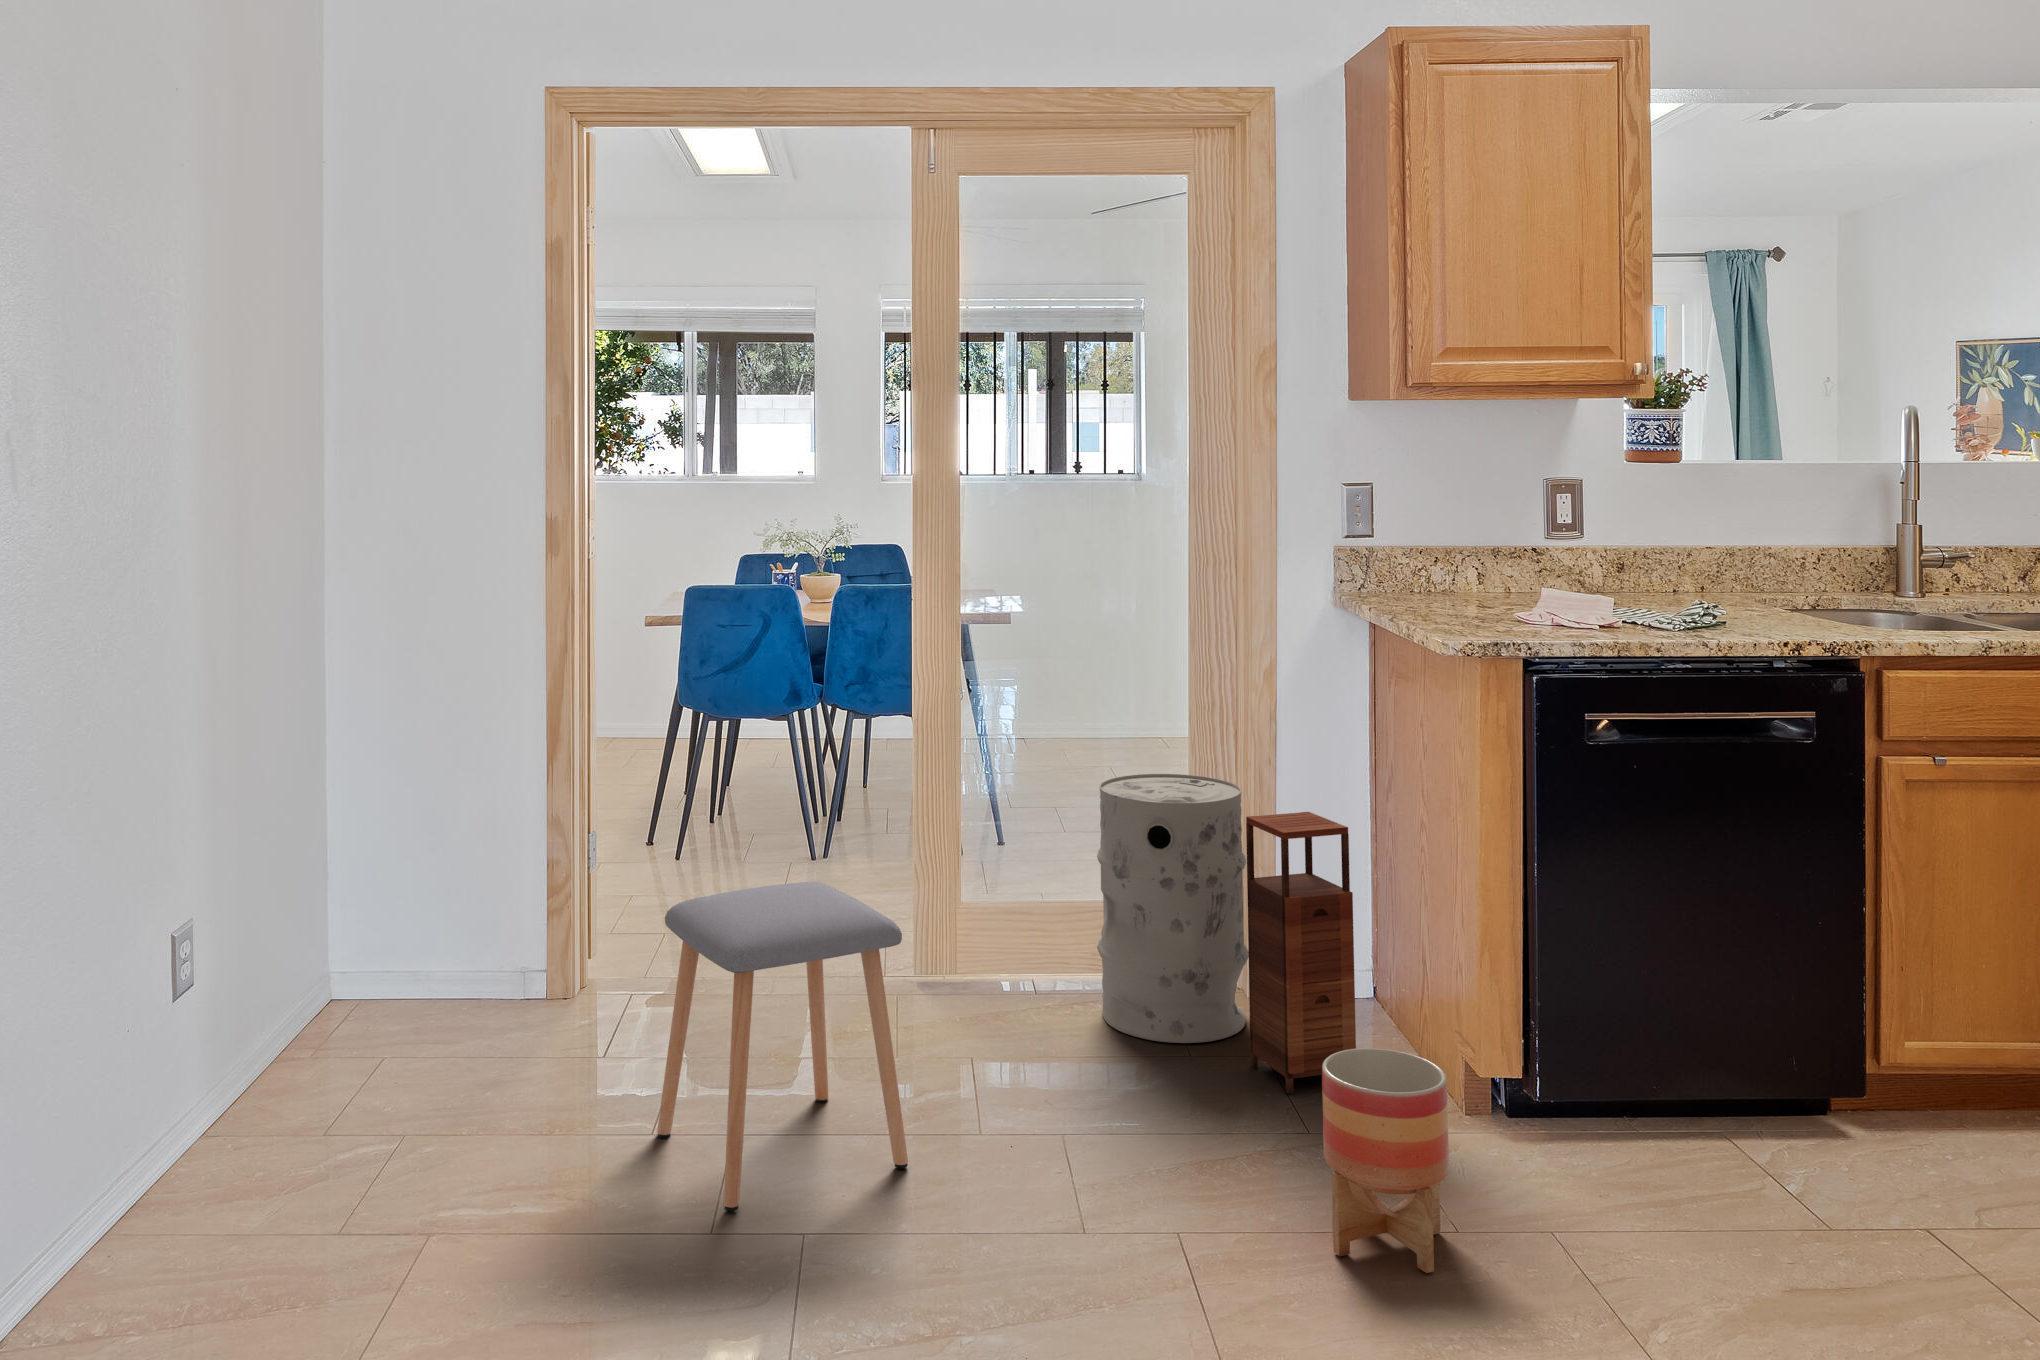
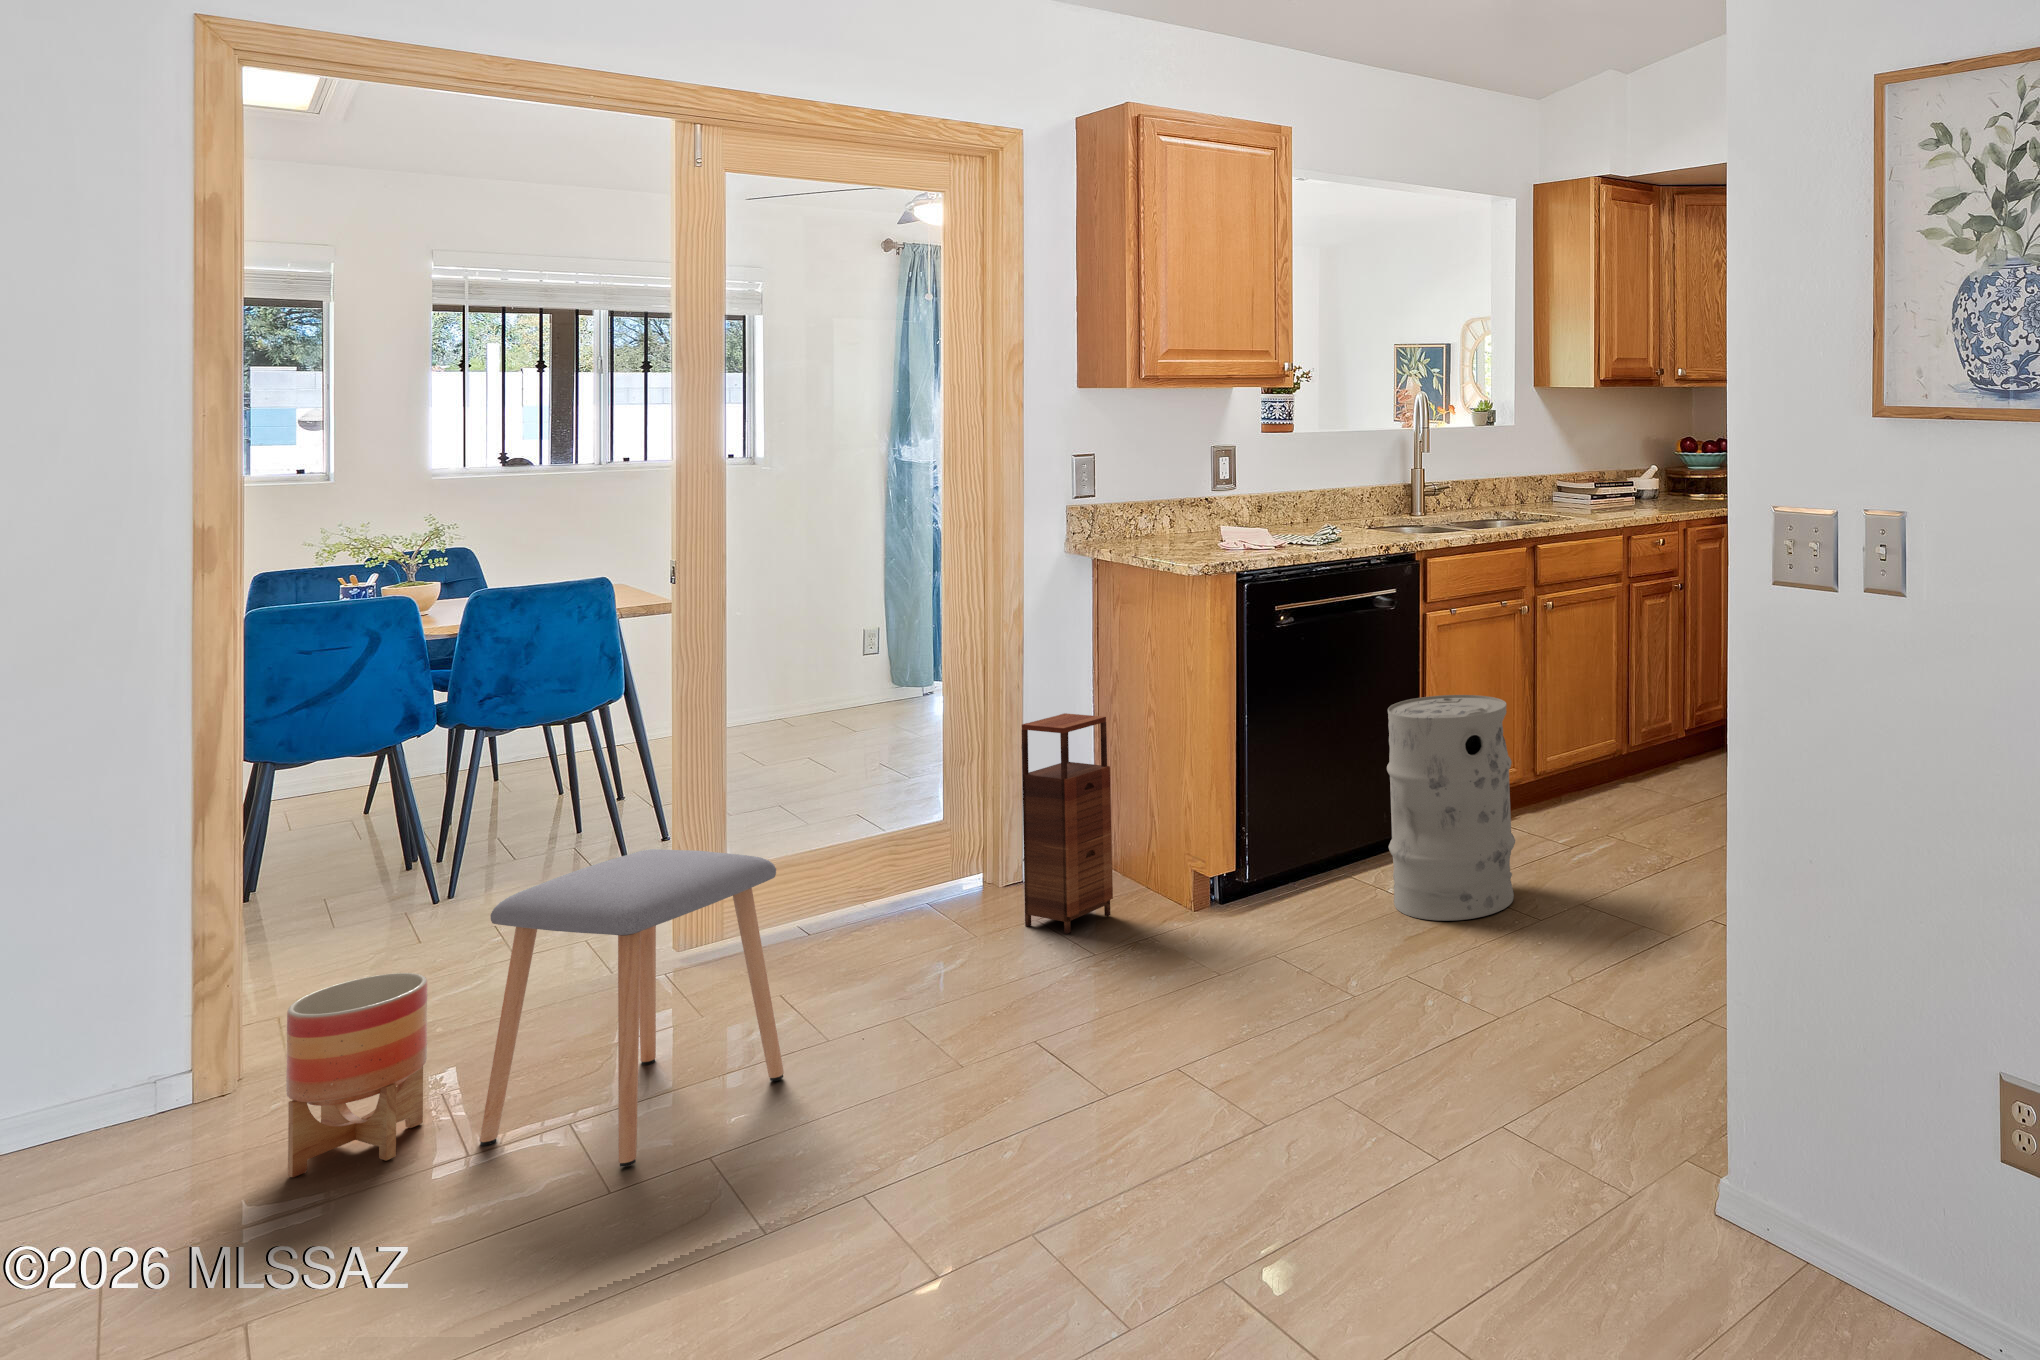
trash can: present [1097,774,1249,1043] -> present [1387,695,1515,921]
planter: present [1322,1048,1449,1273] -> present [286,973,427,1177]

